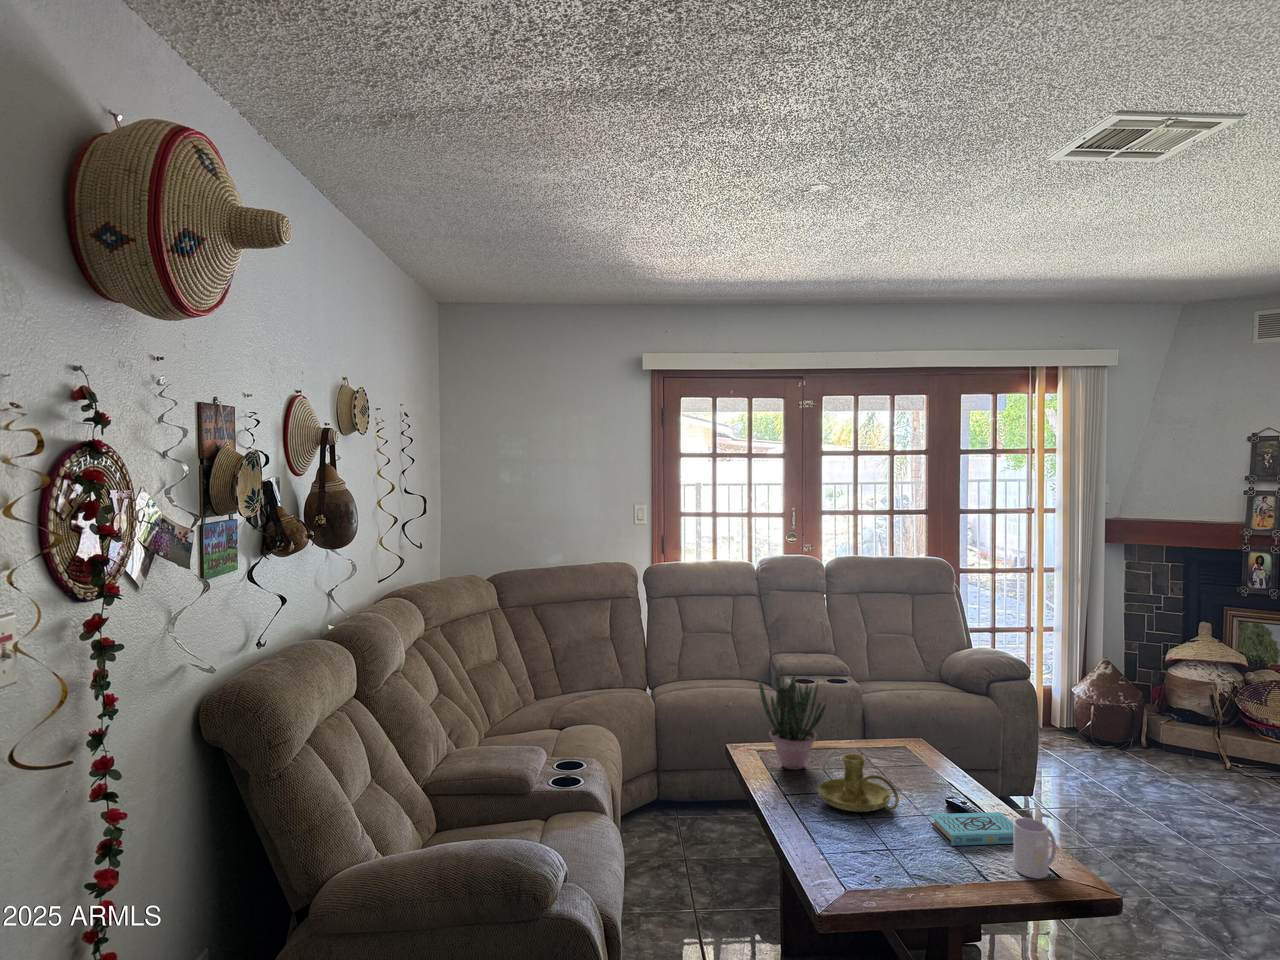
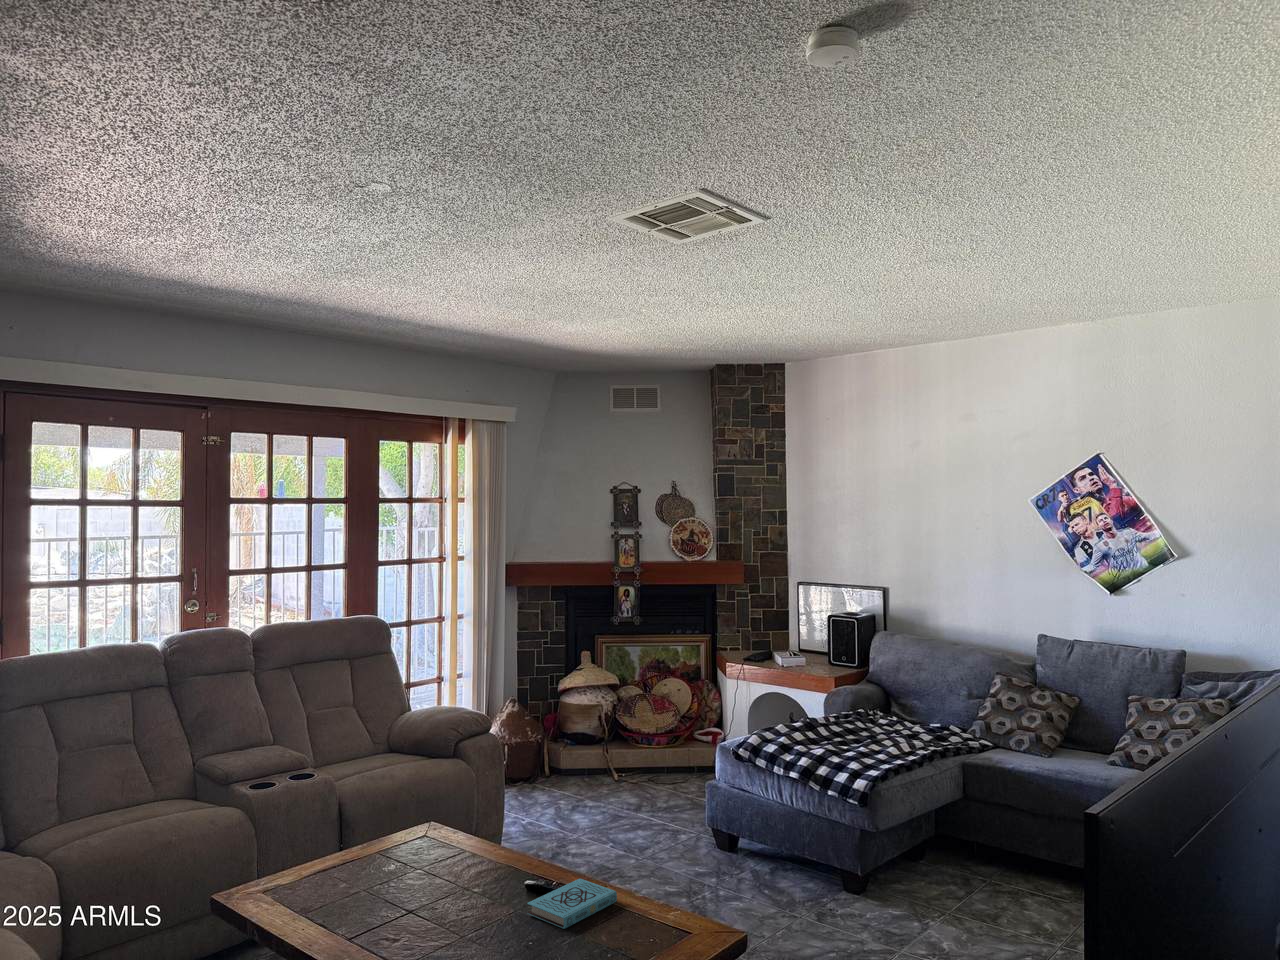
potted plant: present [759,672,826,770] -> none [288,782,368,903]
candle holder: present [818,754,899,812] -> none [393,860,494,930]
mug: present [1013,818,1056,879] -> none [628,876,662,934]

